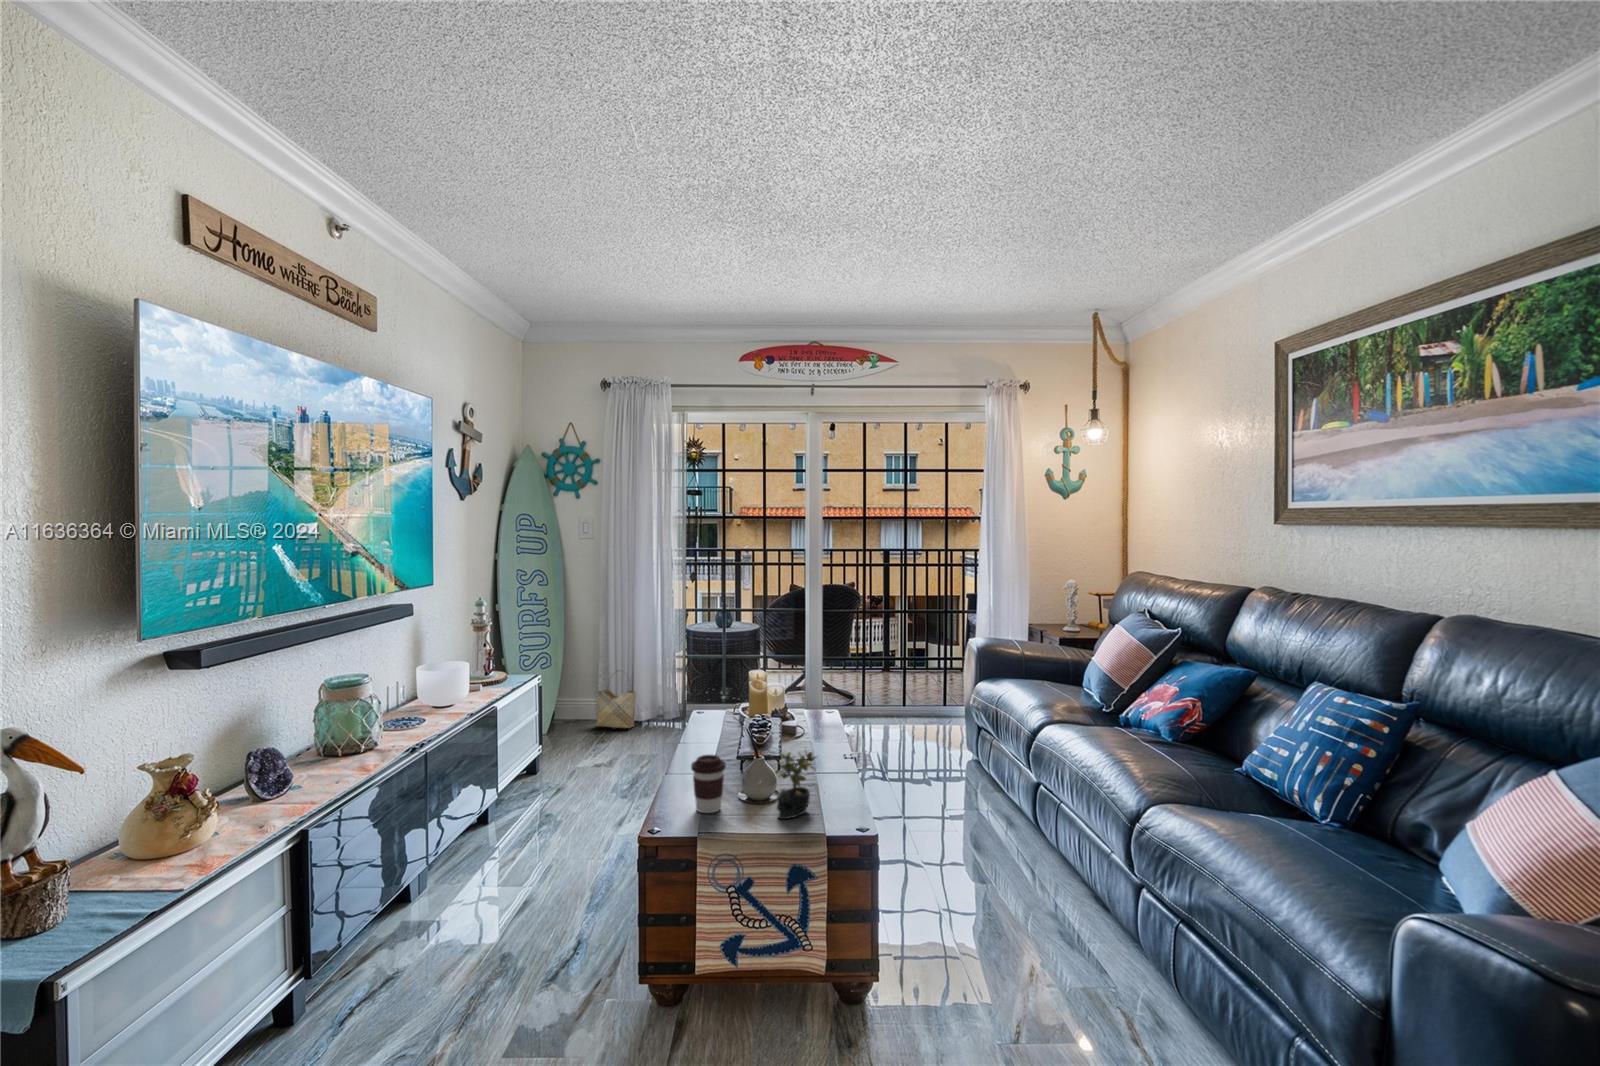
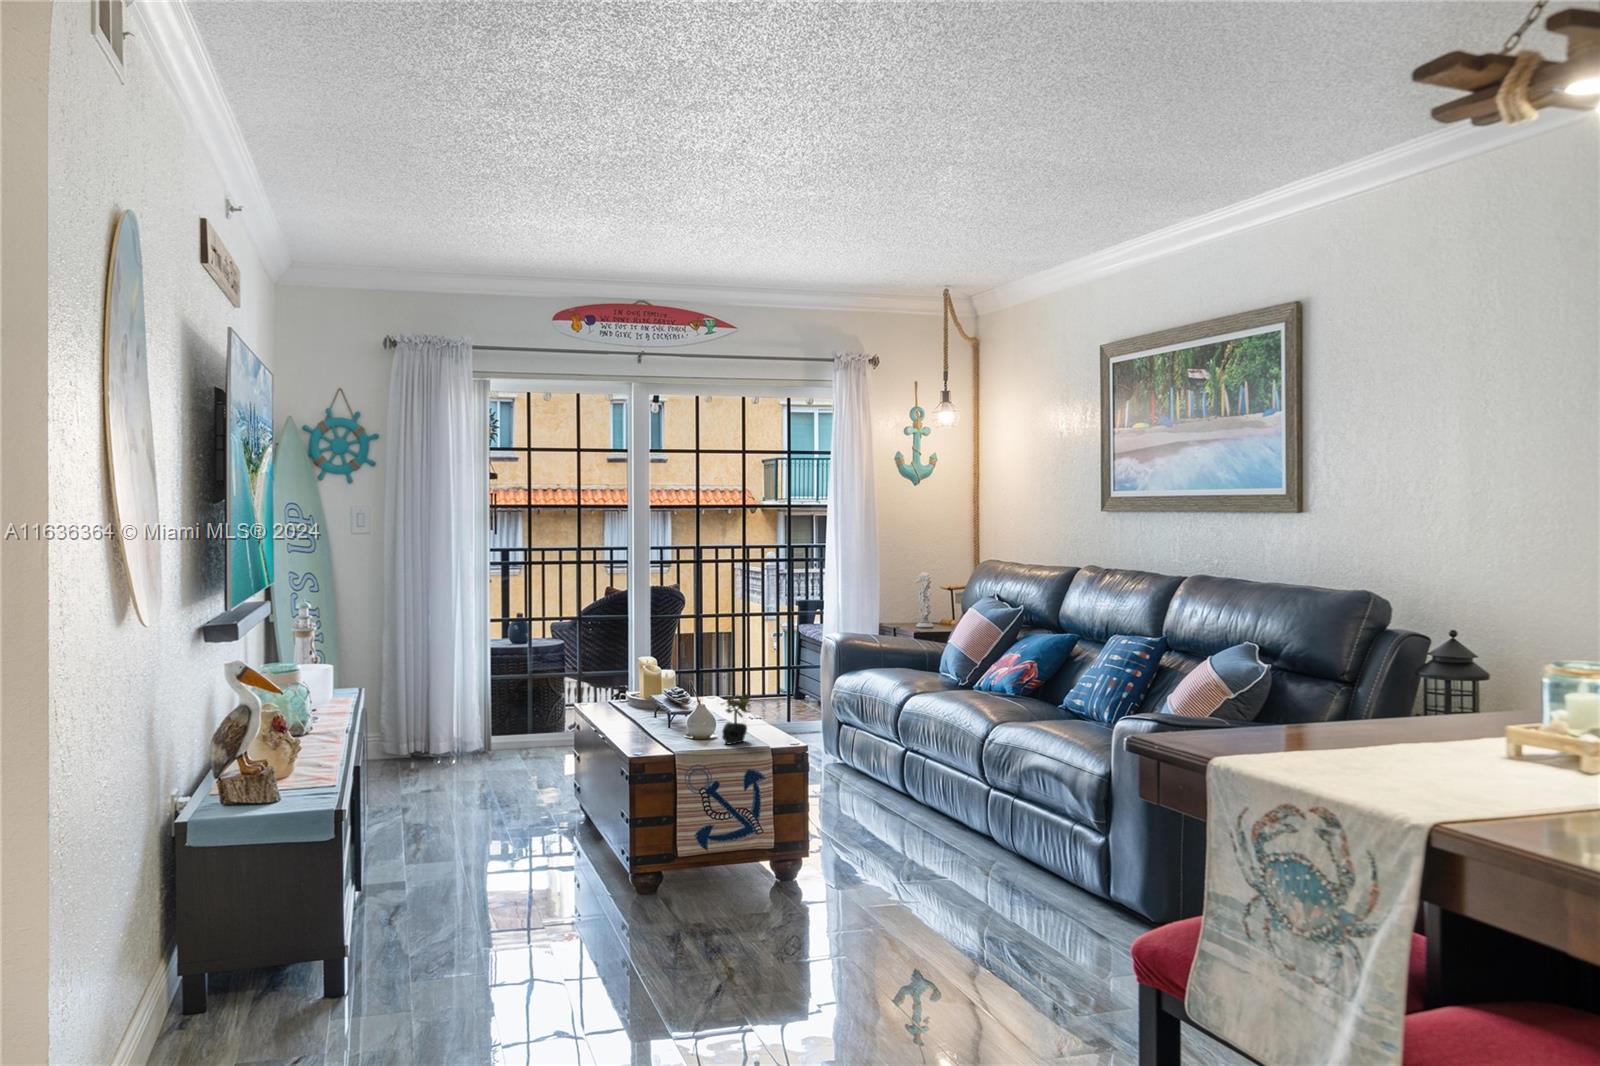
woven basket: present [596,671,636,728] -> none [385,691,437,759]
coffee cup: present [691,755,726,813] -> none [651,702,679,746]

